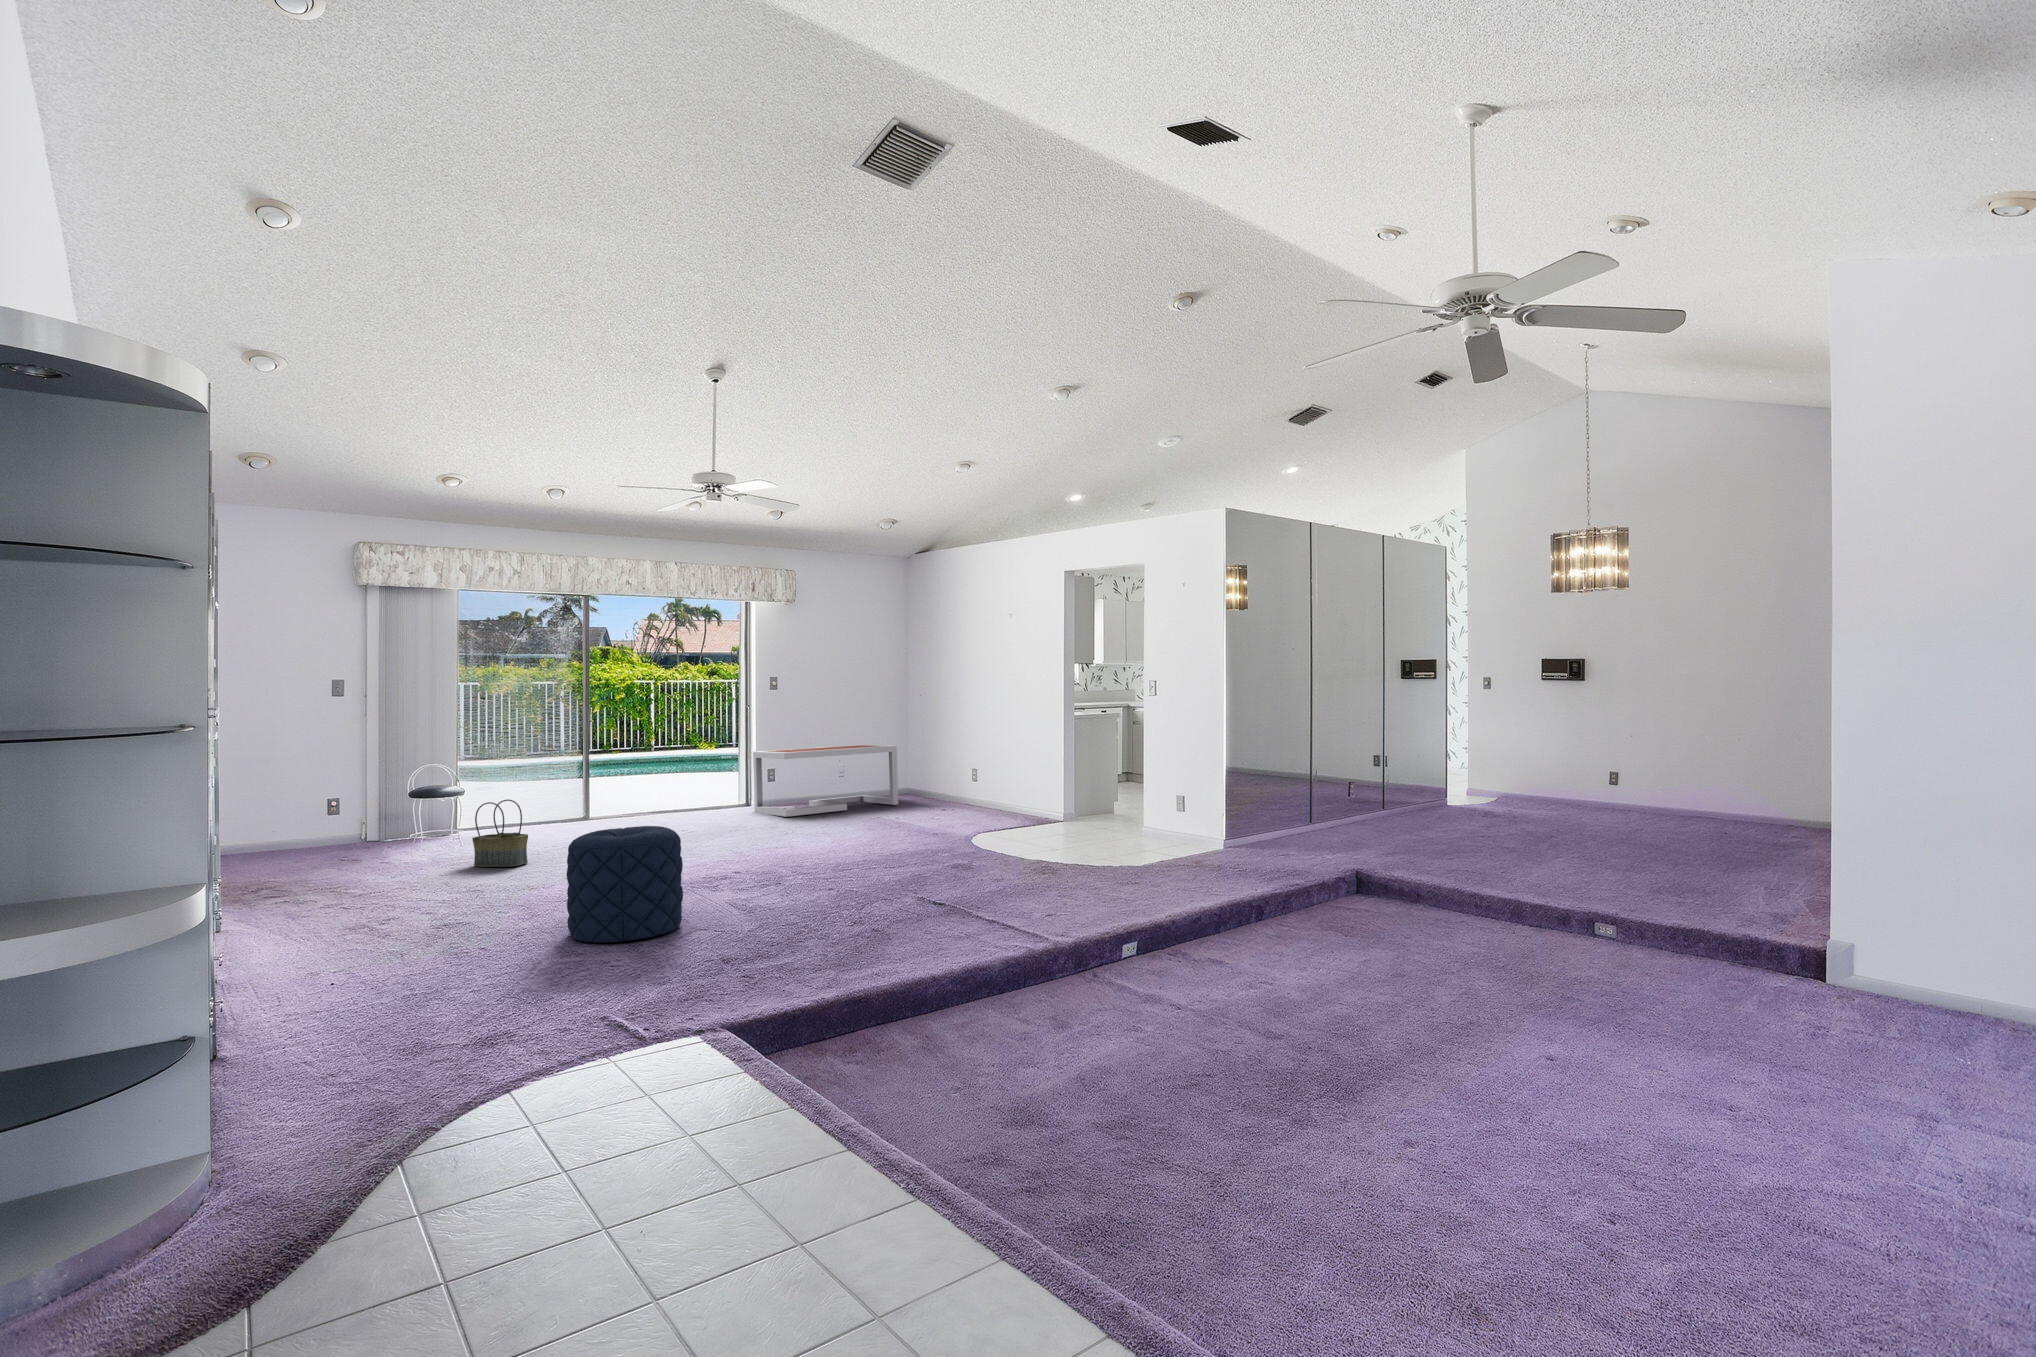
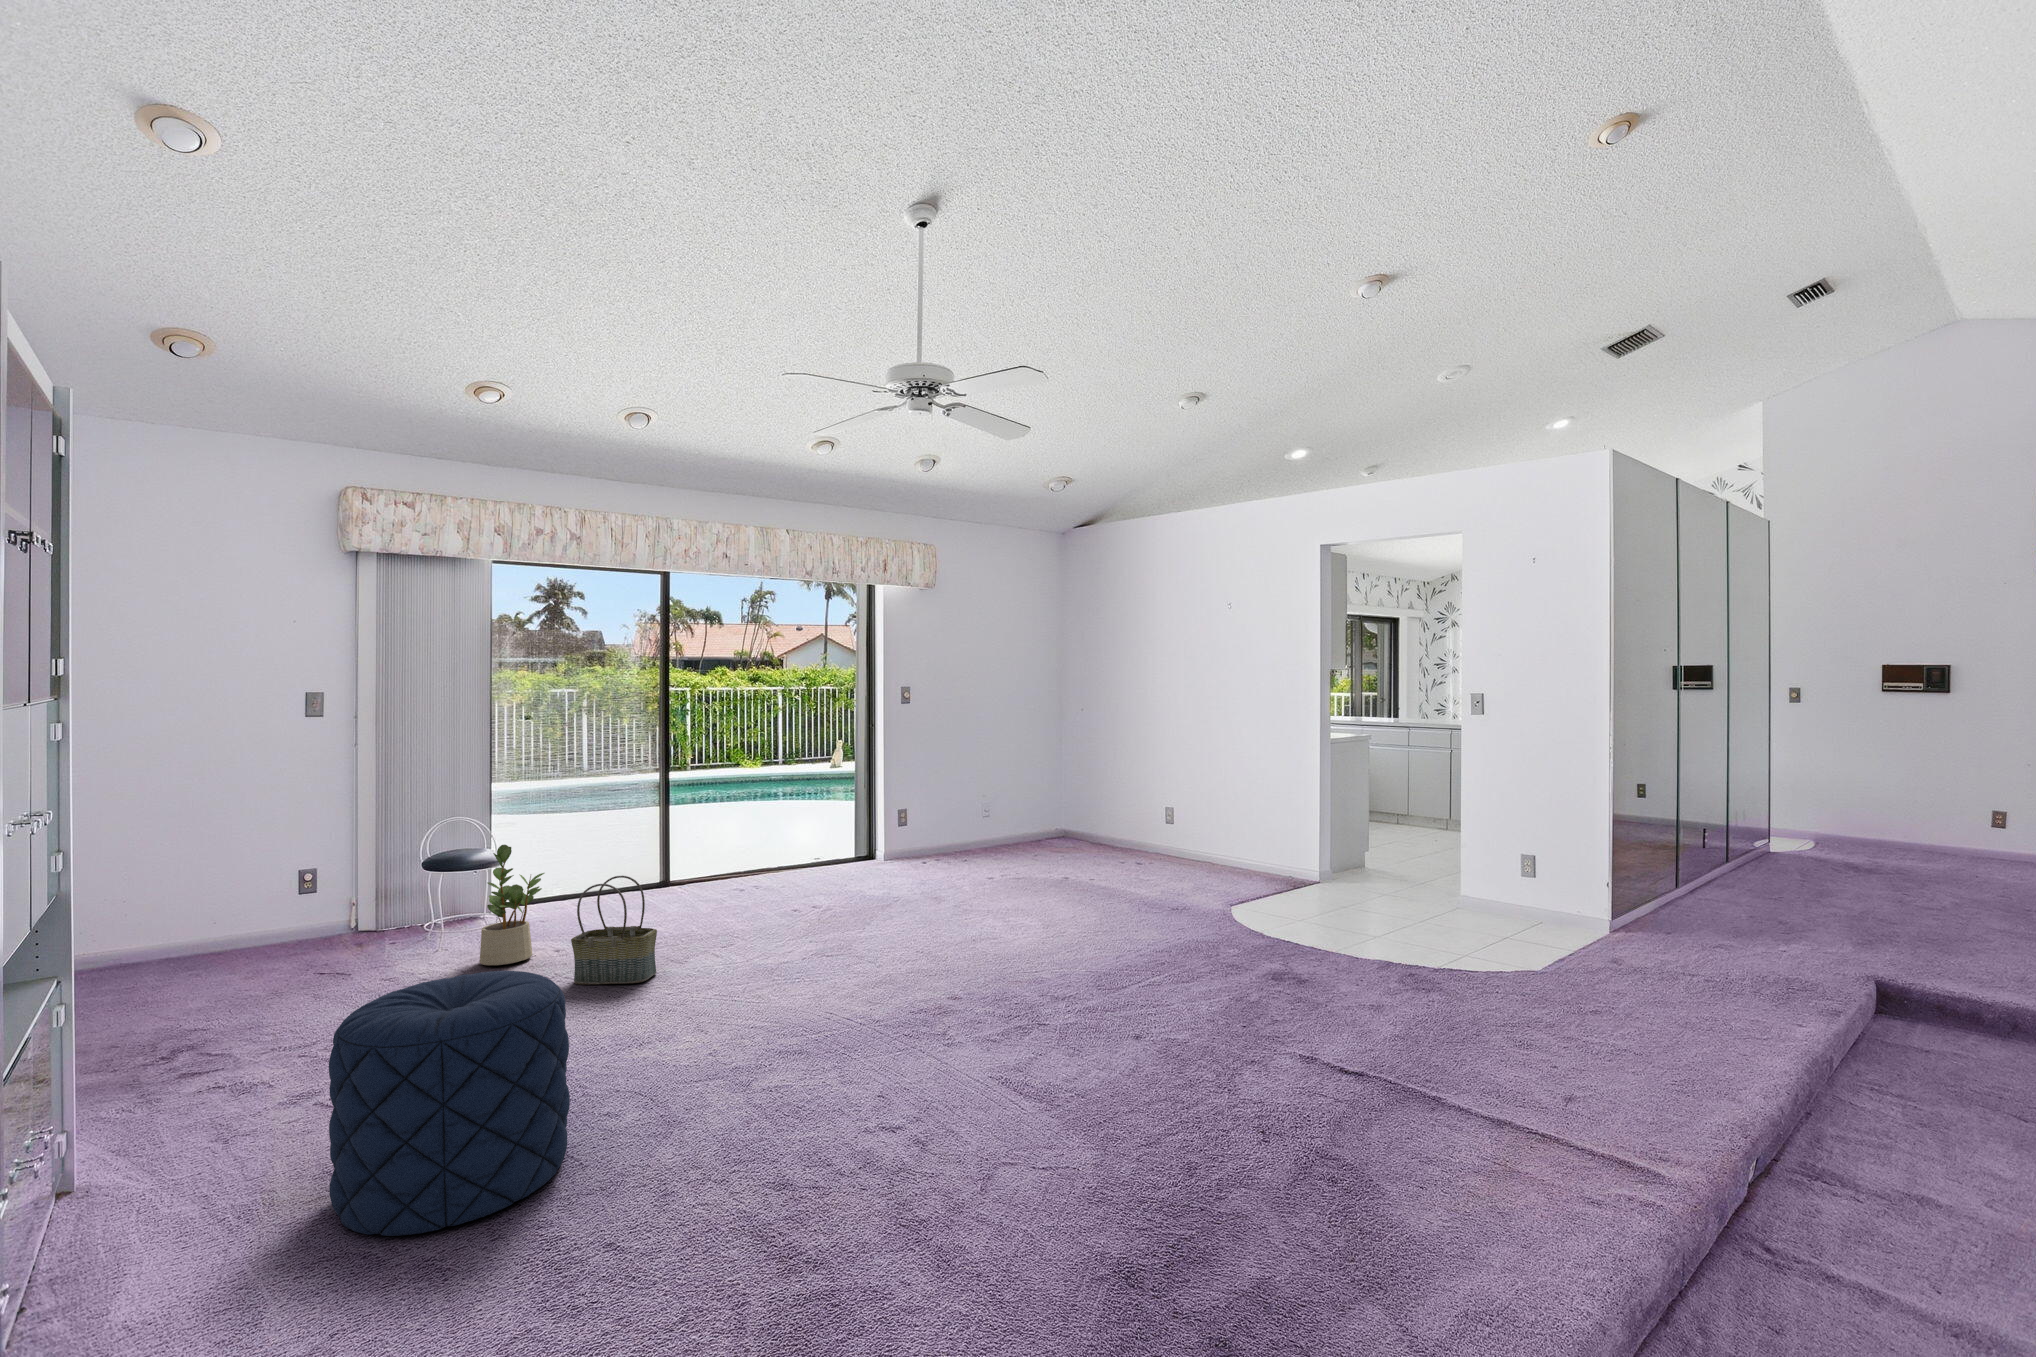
coffee table: present [753,745,898,817] -> none [866,767,1040,866]
potted plant: none [427,780,471,858] -> present [480,845,544,965]
pouf: present [567,826,683,943] -> present [329,971,570,1236]

